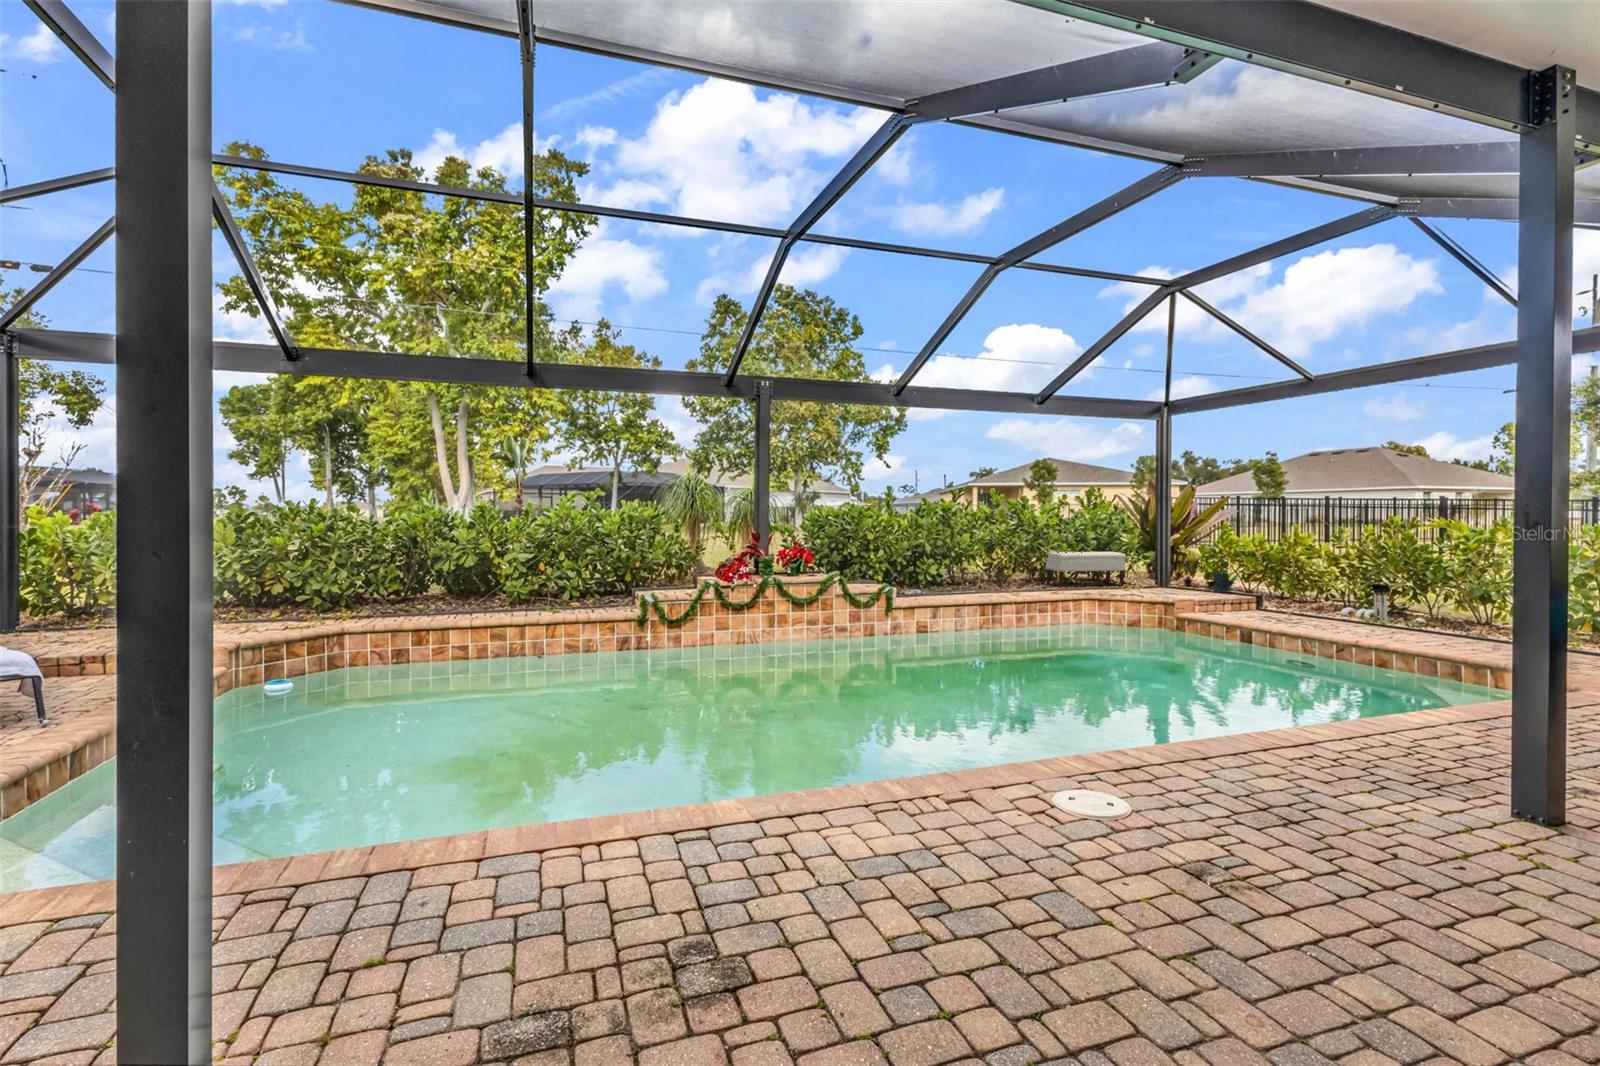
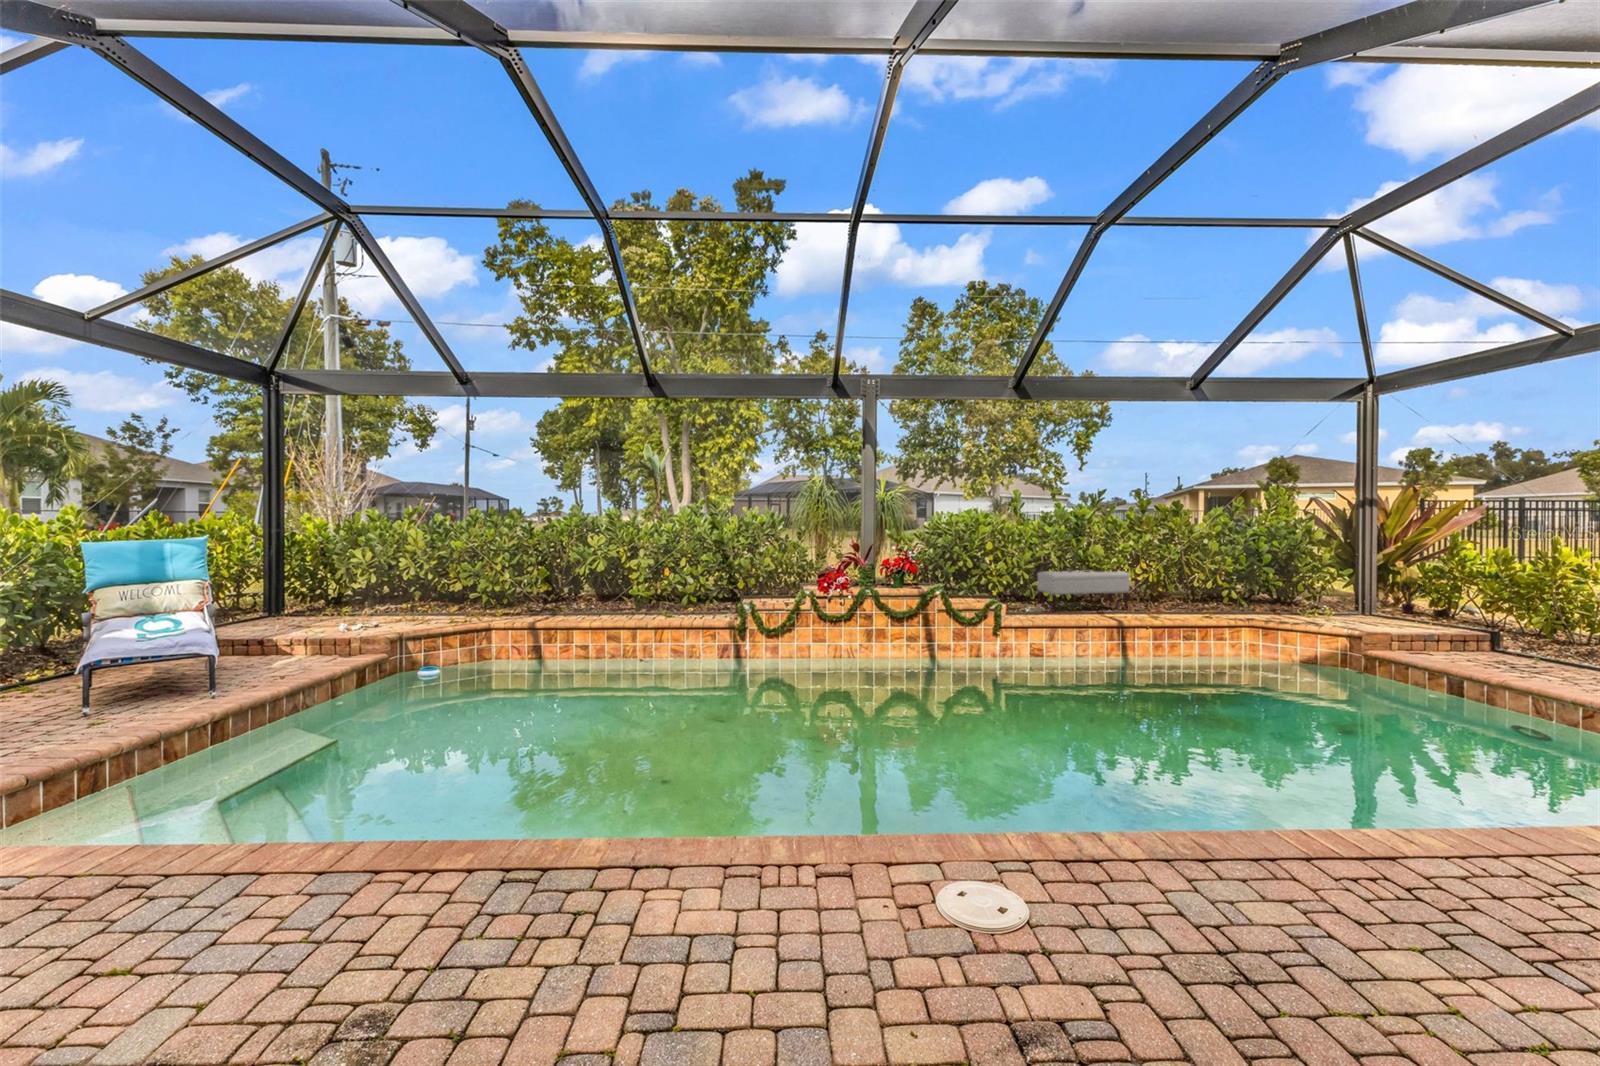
bench: present [1046,552,1126,587] -> present [1037,570,1130,612]
watering can: present [1213,570,1242,593] -> none [1432,596,1487,625]

